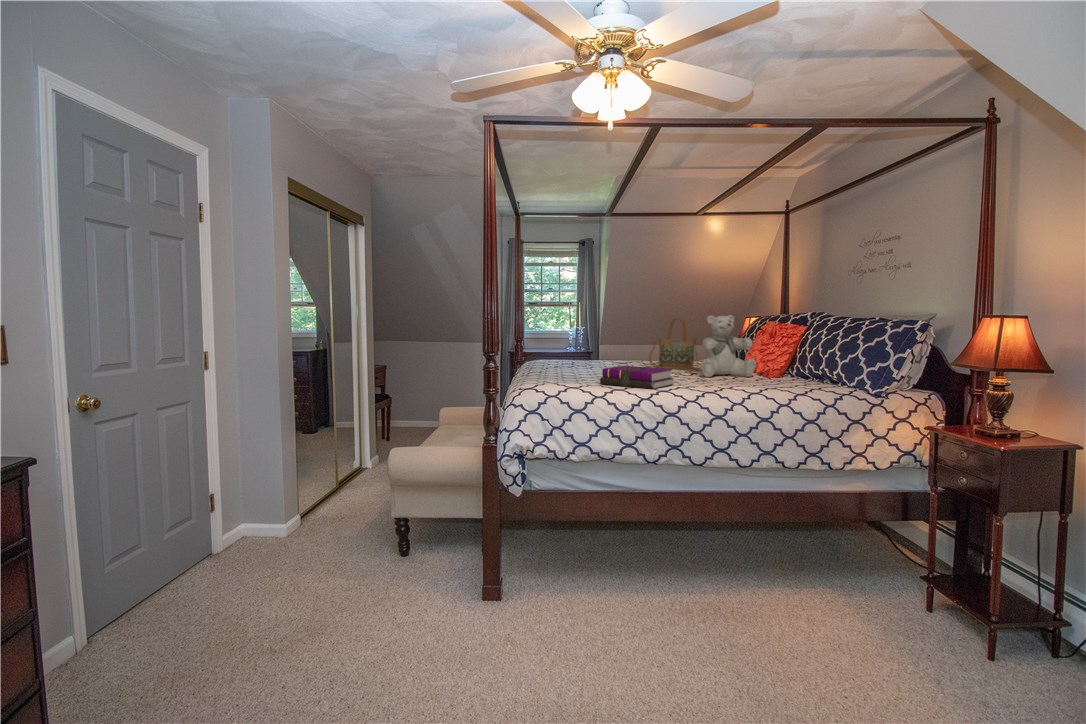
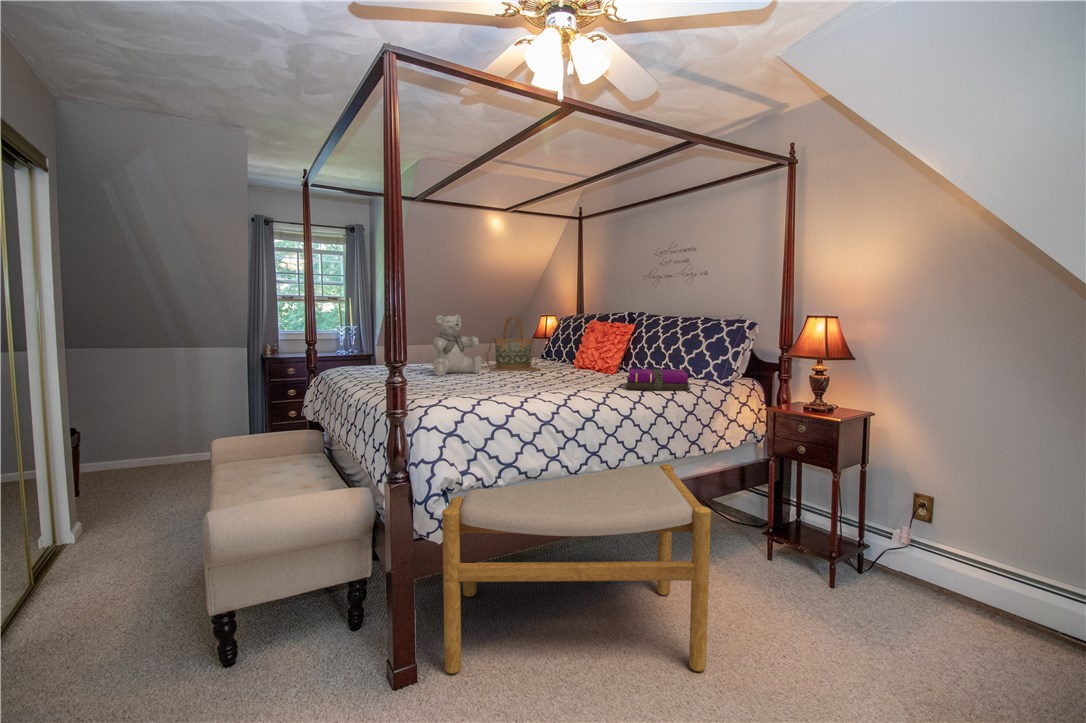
teddy bear: present [701,315,756,377] -> present [433,315,482,376]
notebook: present [600,366,673,389] -> present [627,369,690,391]
footstool: none [510,444,768,684] -> present [442,464,711,674]

